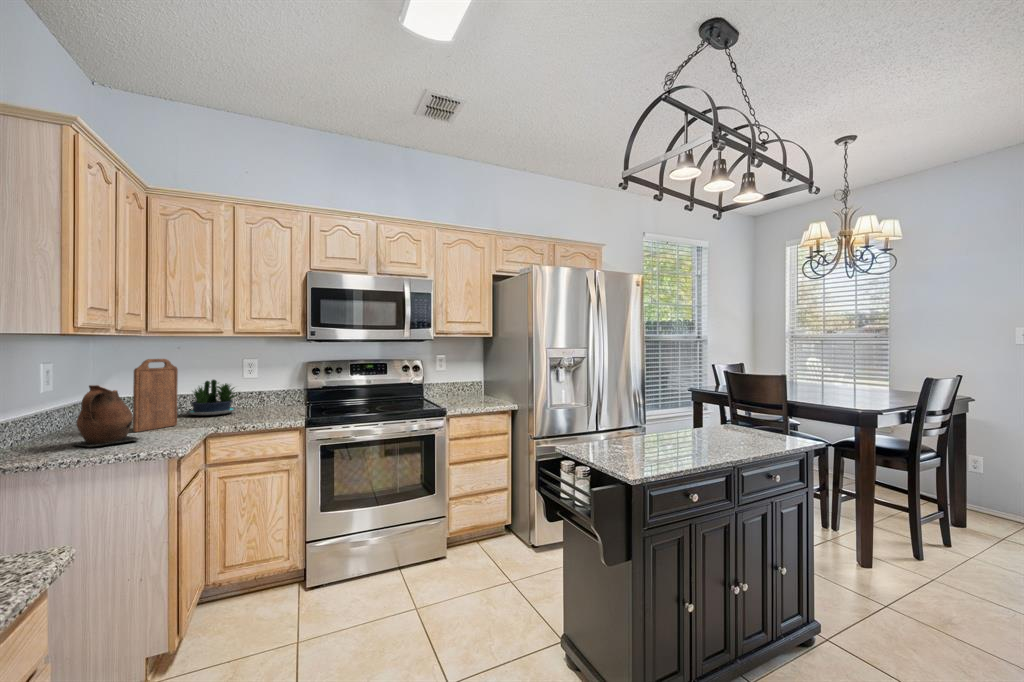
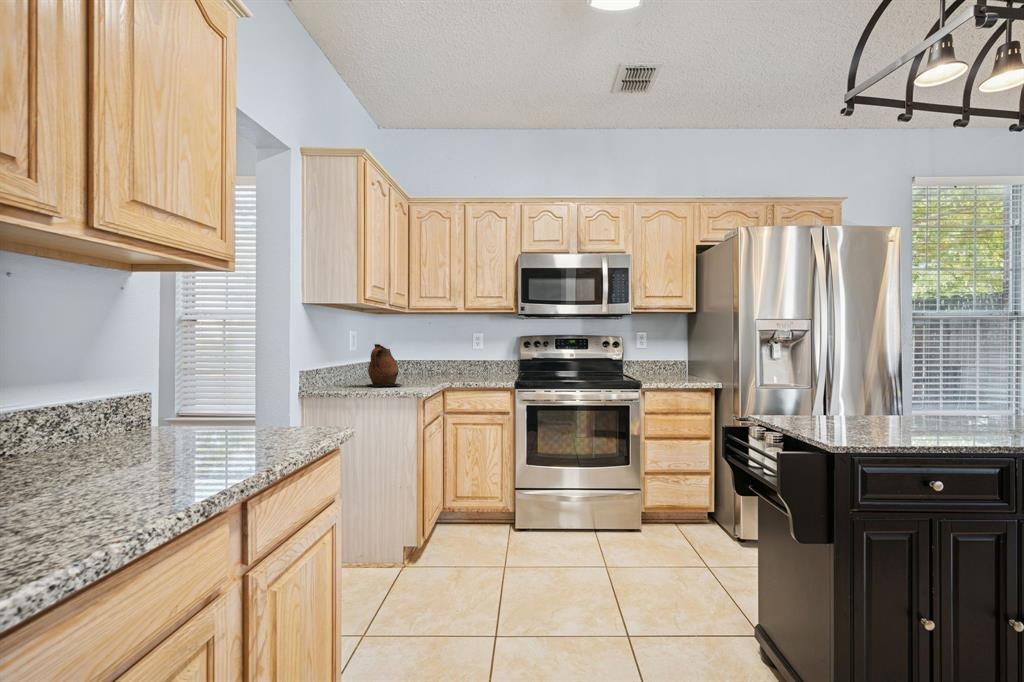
cutting board: present [133,359,178,432] -> none [399,329,426,383]
potted plant: present [186,380,237,415] -> none [432,349,472,378]

